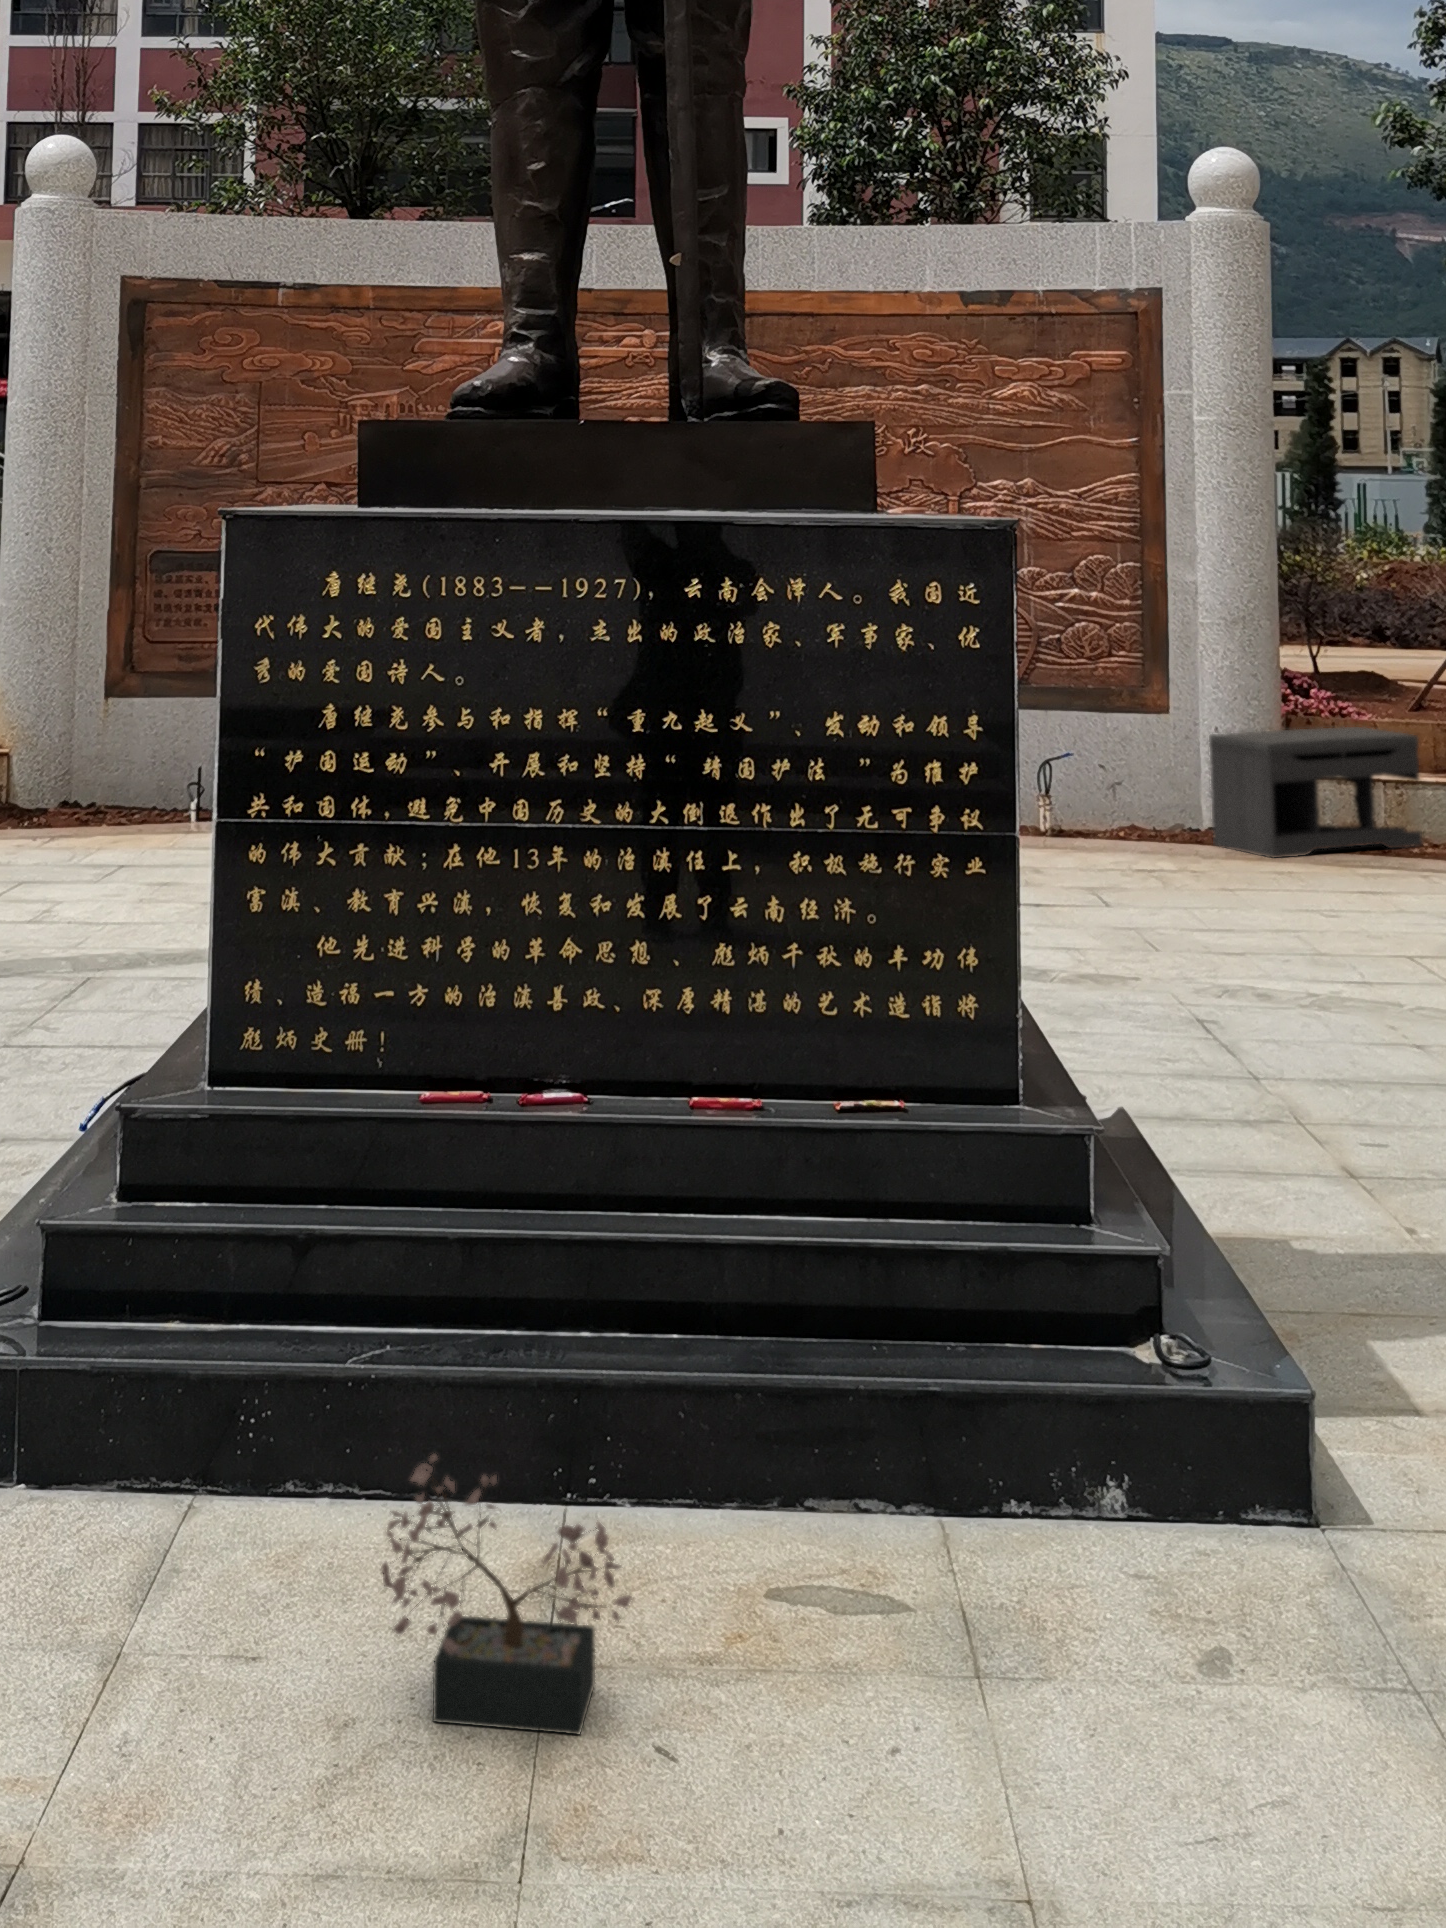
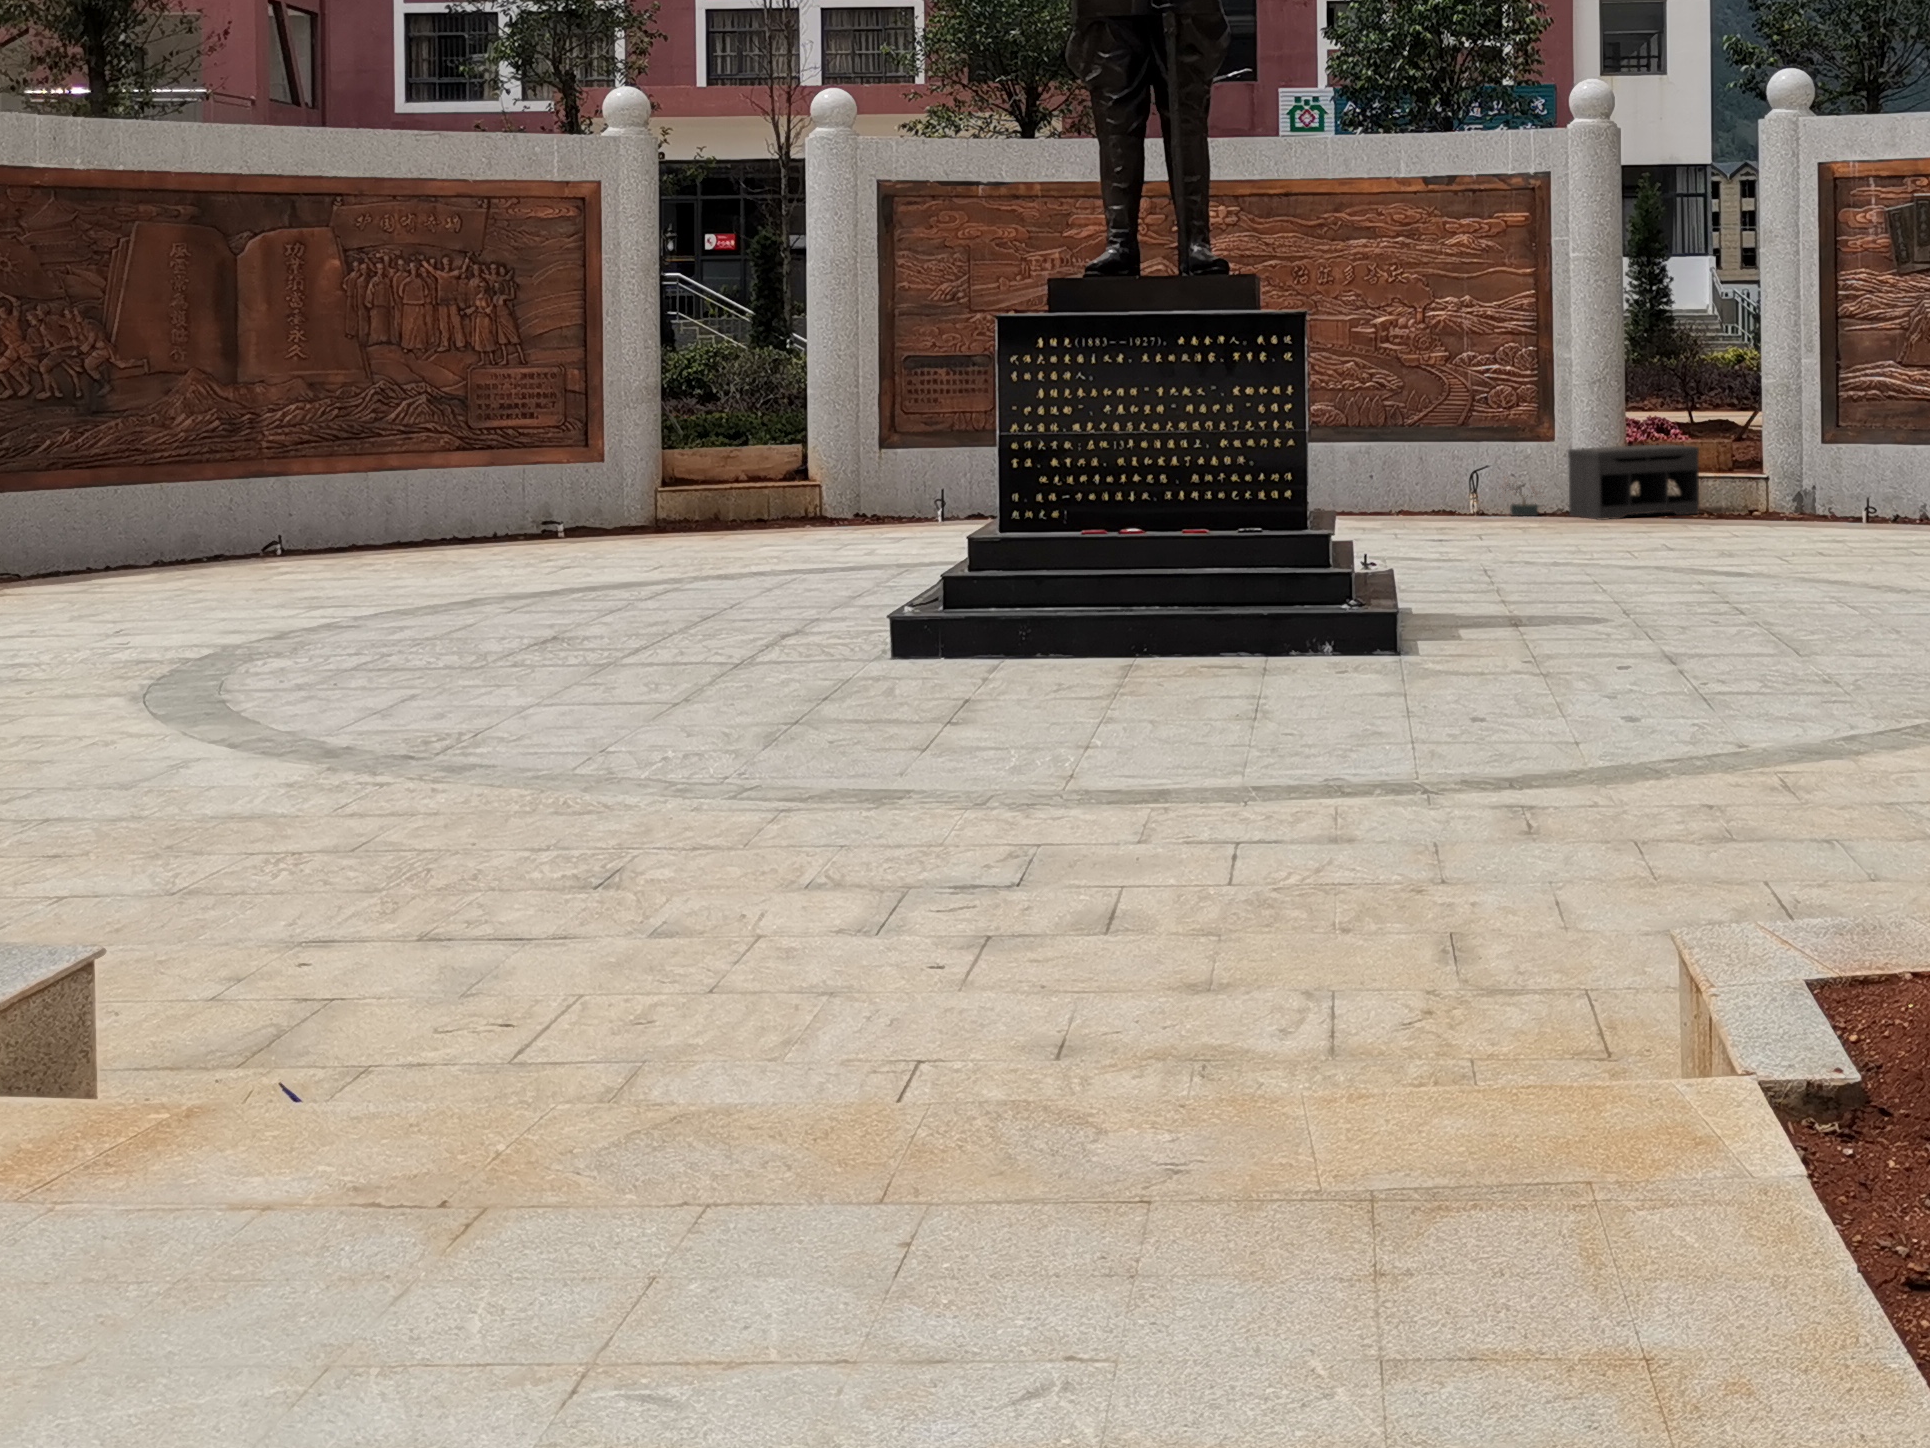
decorative plant: present [382,1454,631,1734] -> present [1501,478,1544,516]

